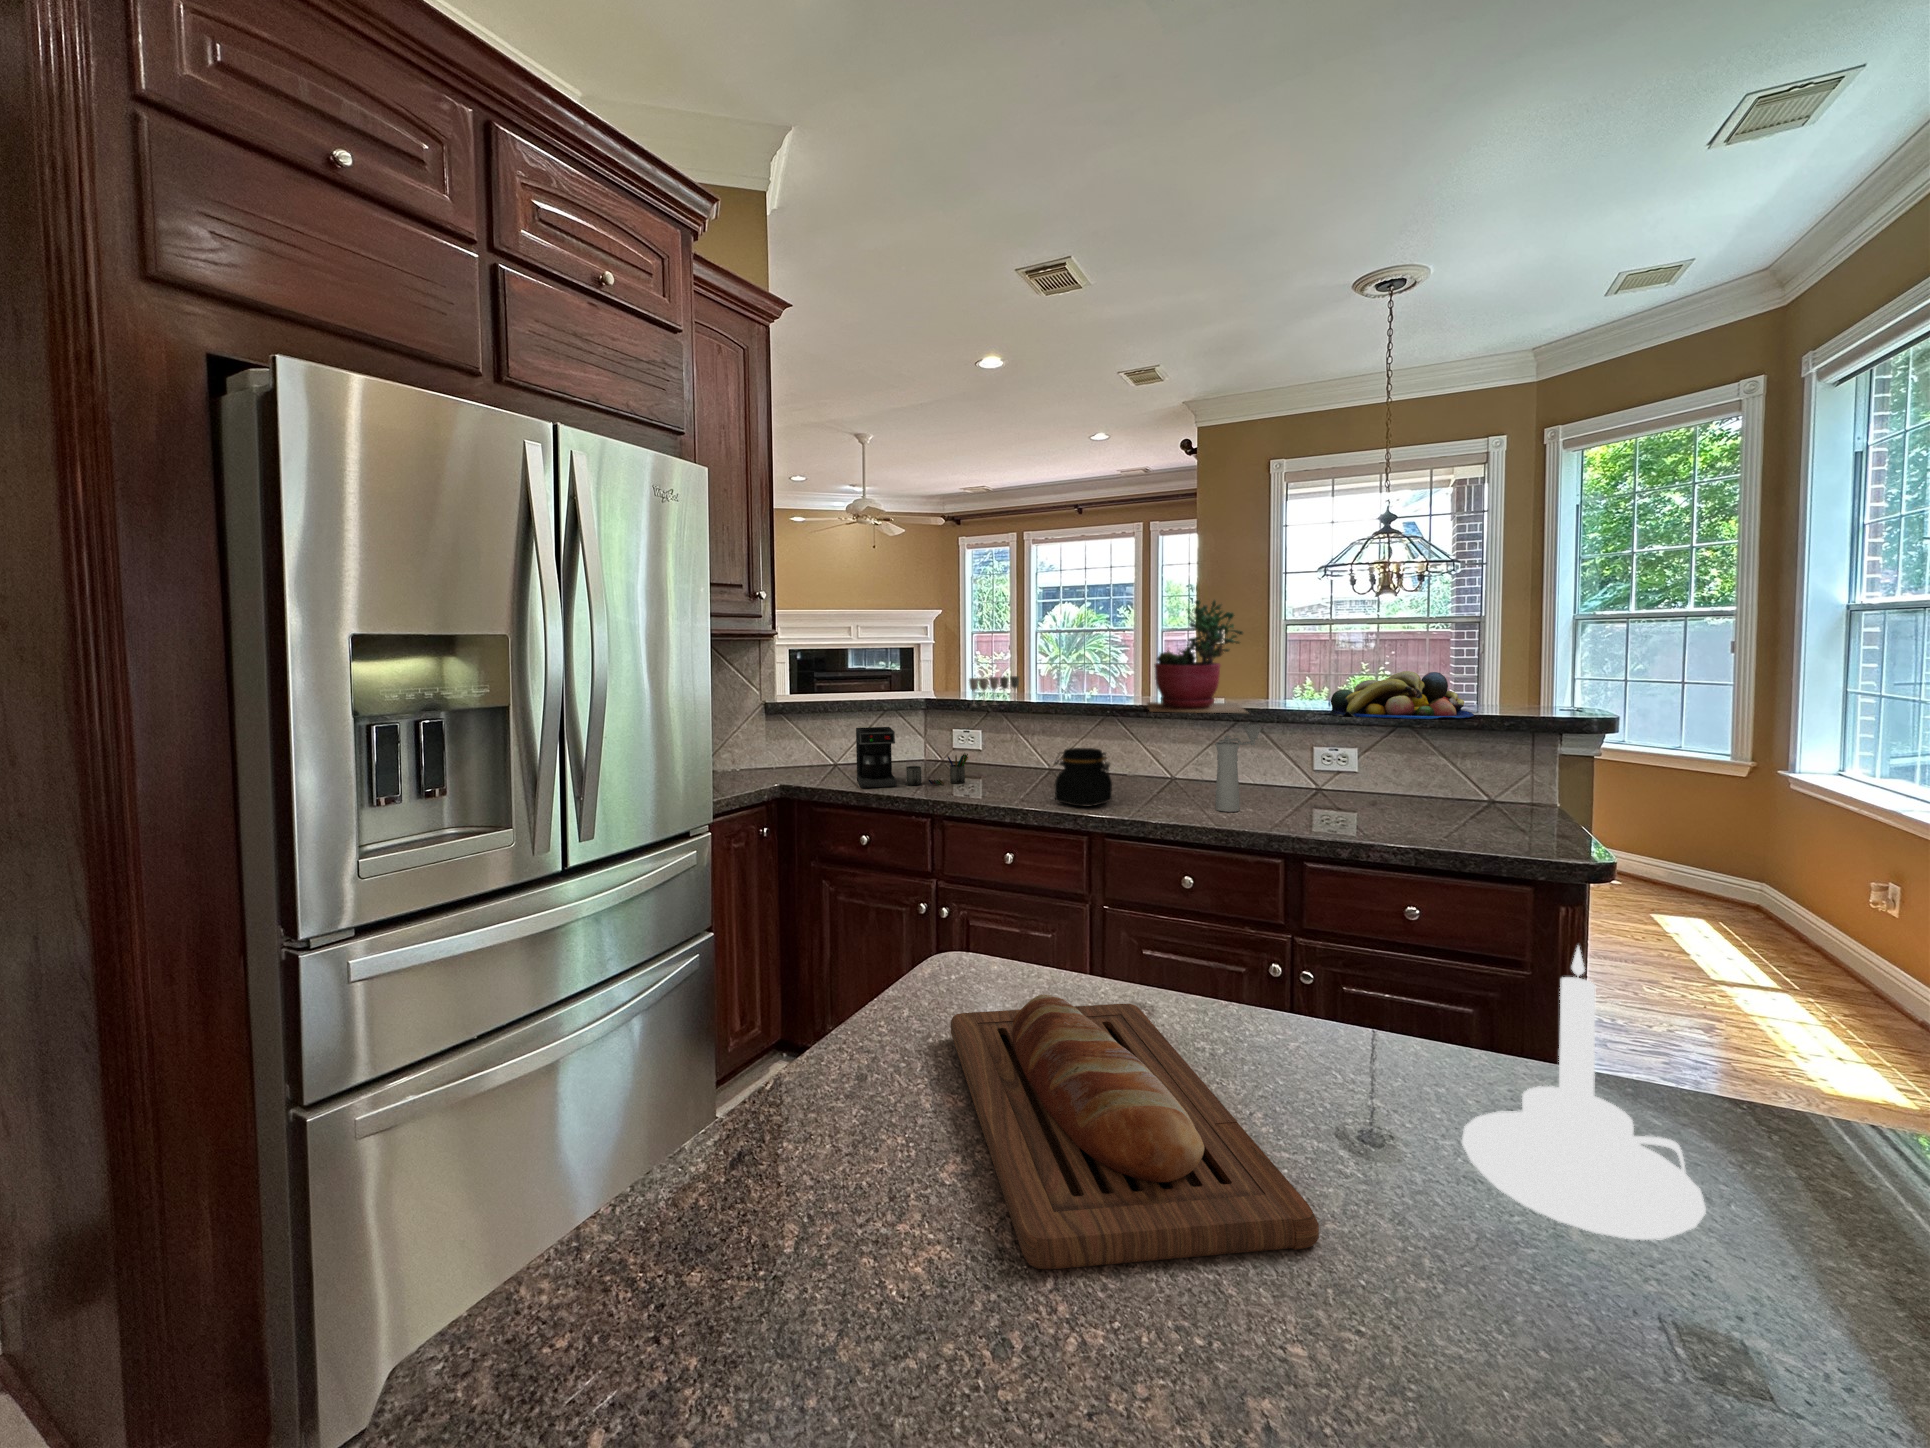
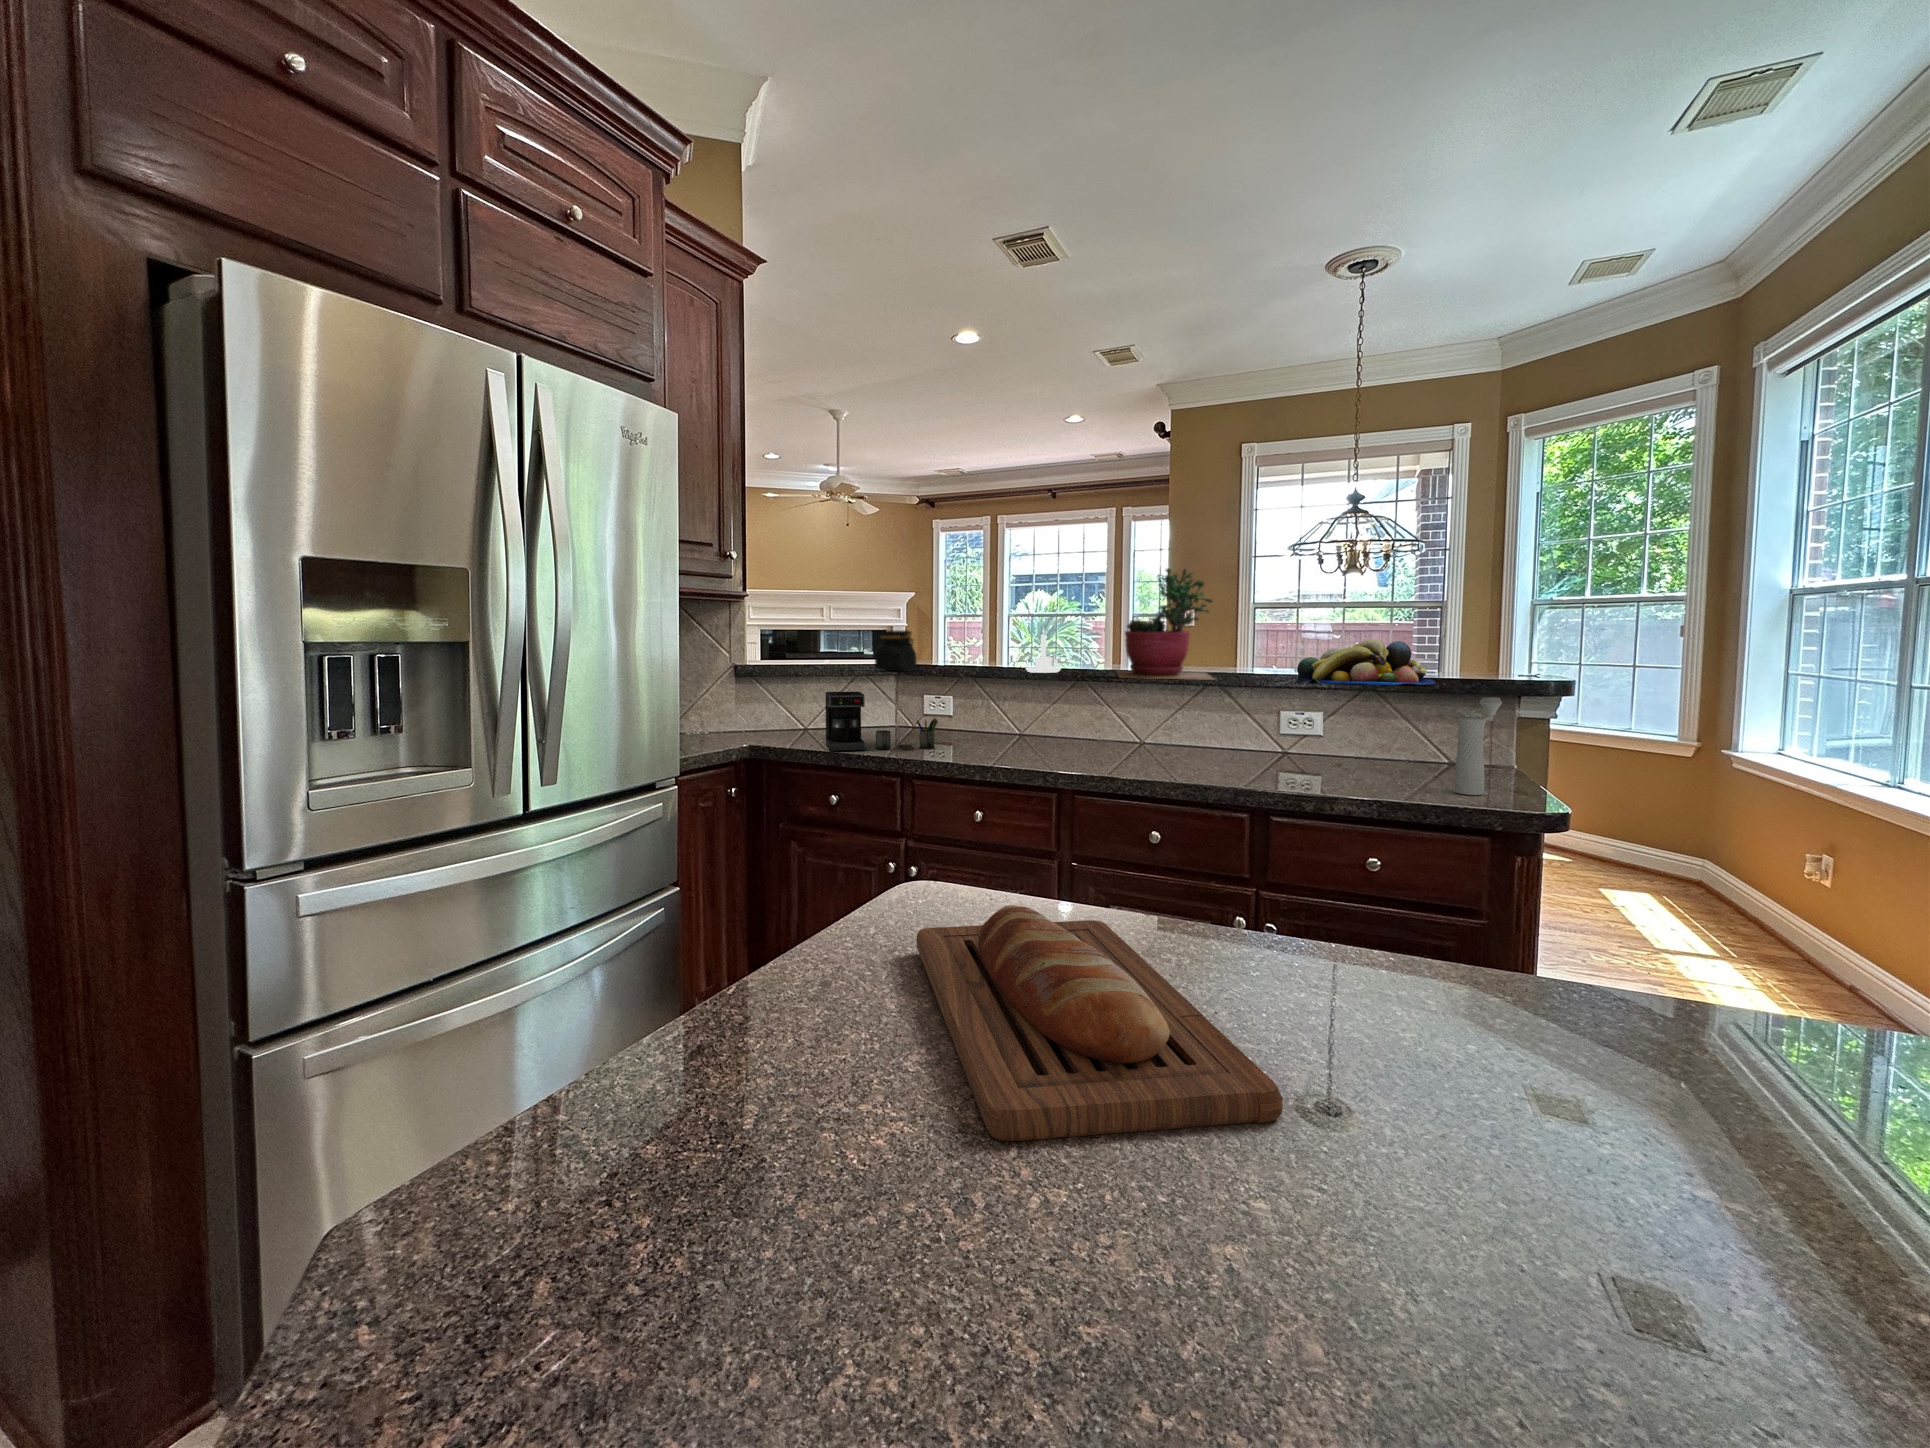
wine glass: present [969,676,1019,706] -> none [940,645,990,674]
pepper mill: present [1215,723,1262,812] -> present [1454,697,1502,795]
jar: present [1055,748,1112,806] -> present [875,630,917,671]
candle holder: present [1462,946,1706,1240] -> present [1026,628,1061,673]

